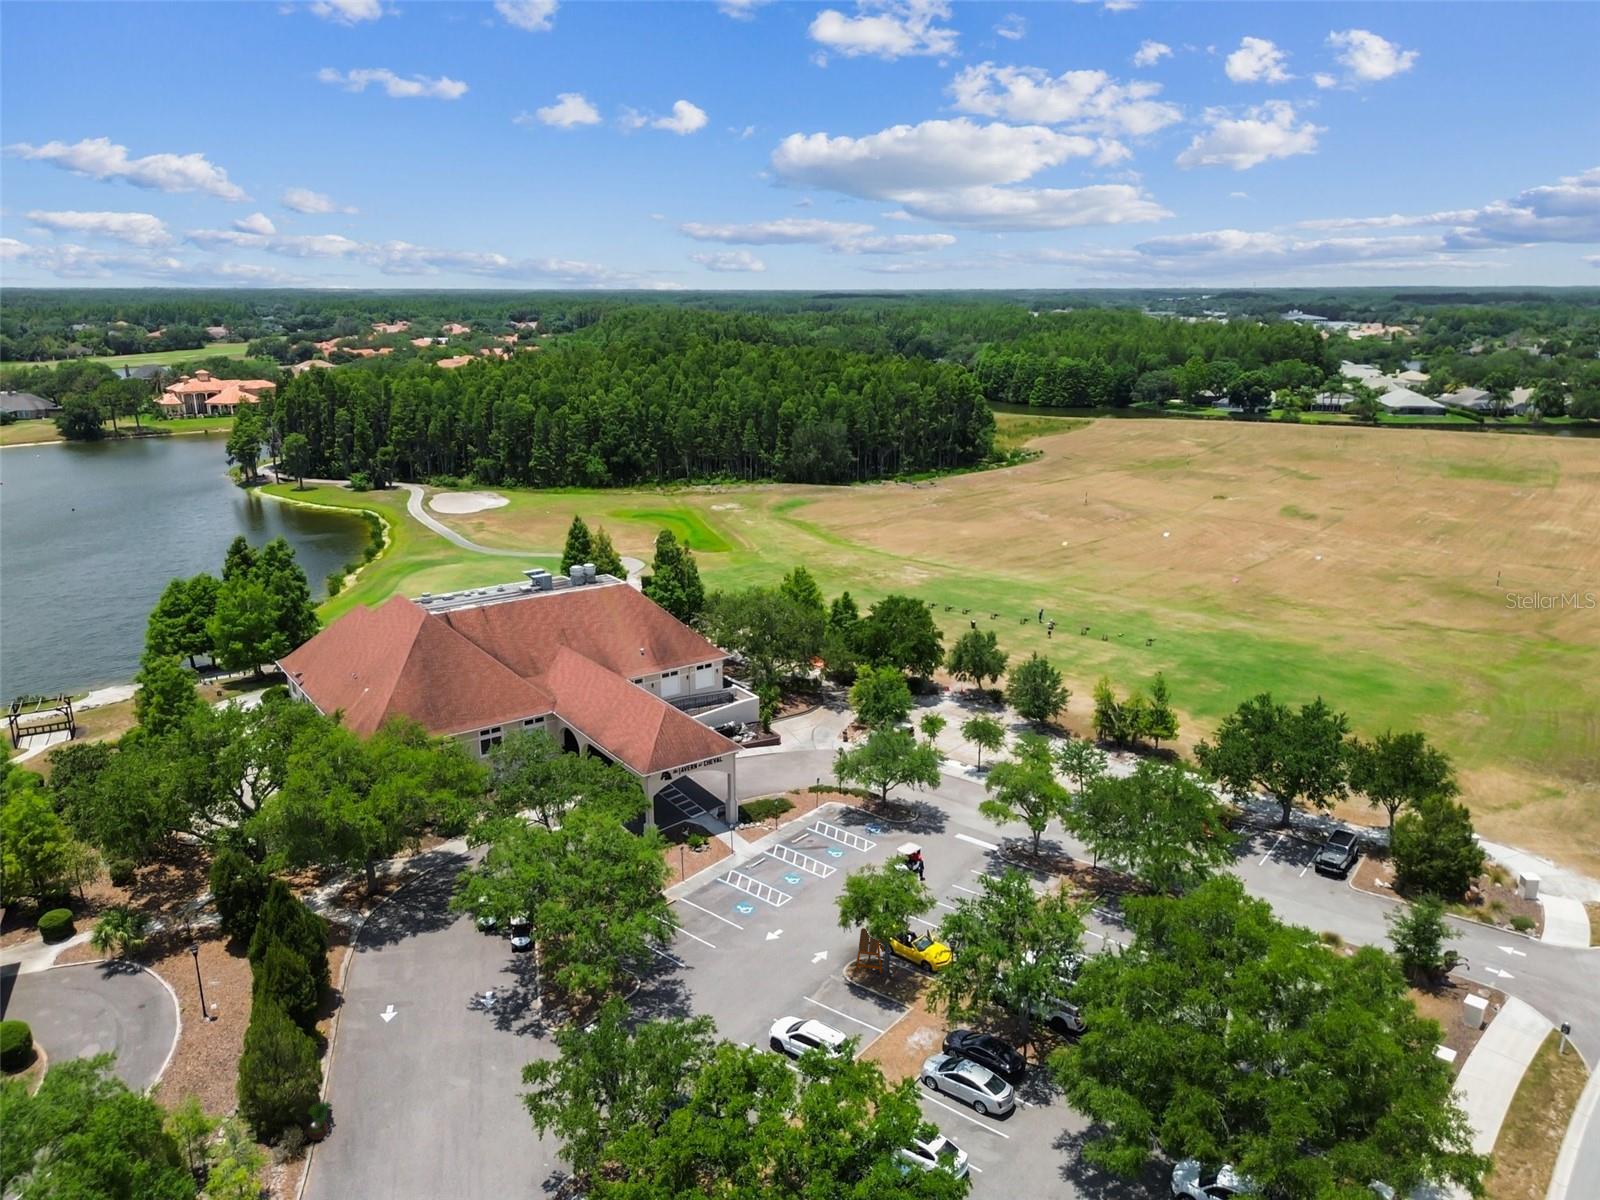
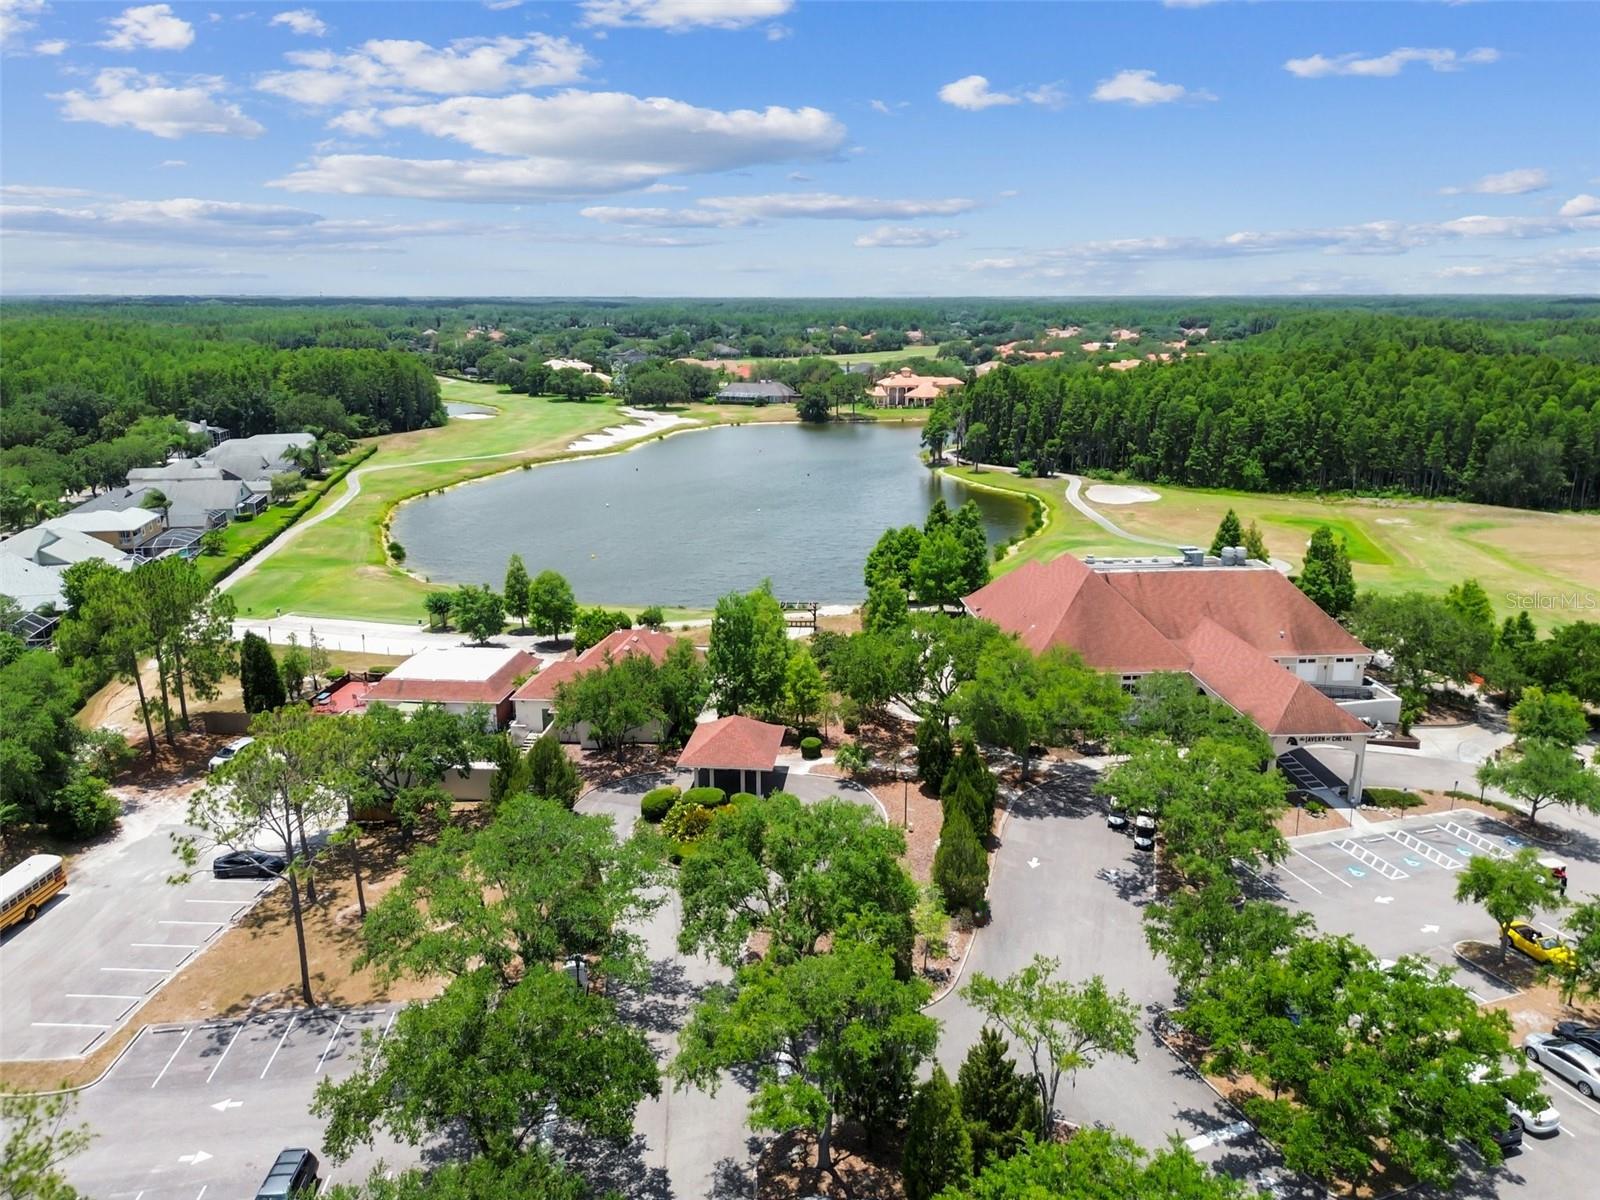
bench: present [856,928,884,973] -> none [1476,912,1517,966]

